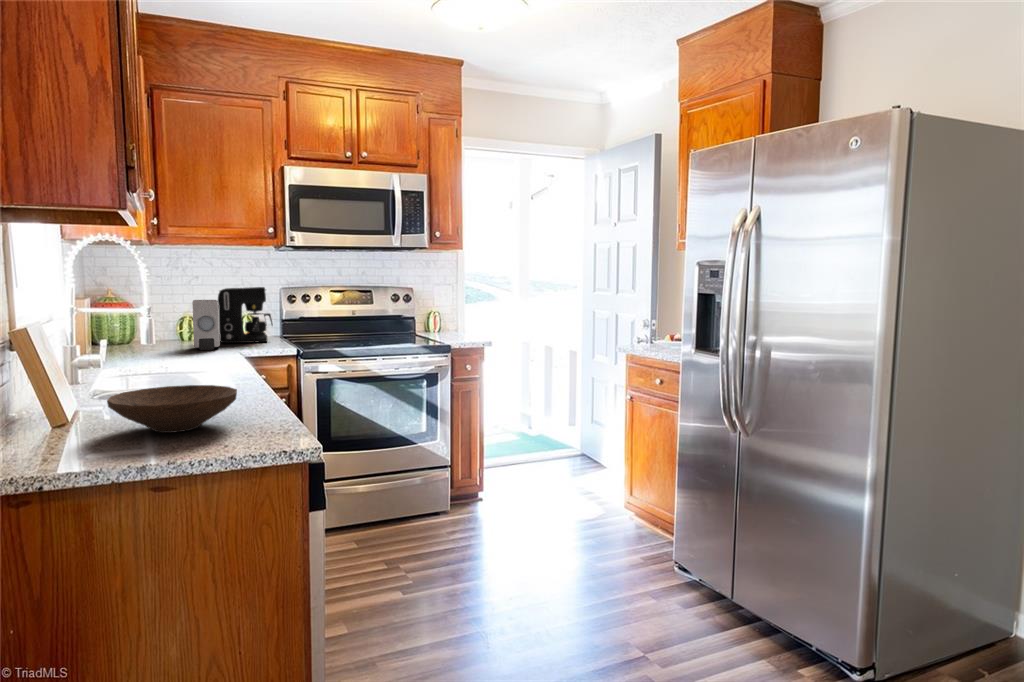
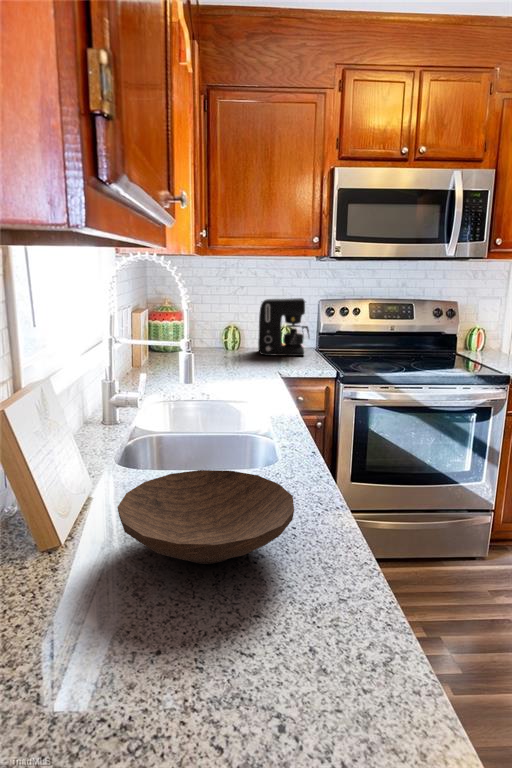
soap dispenser: present [192,300,220,350] -> none [236,313,260,364]

